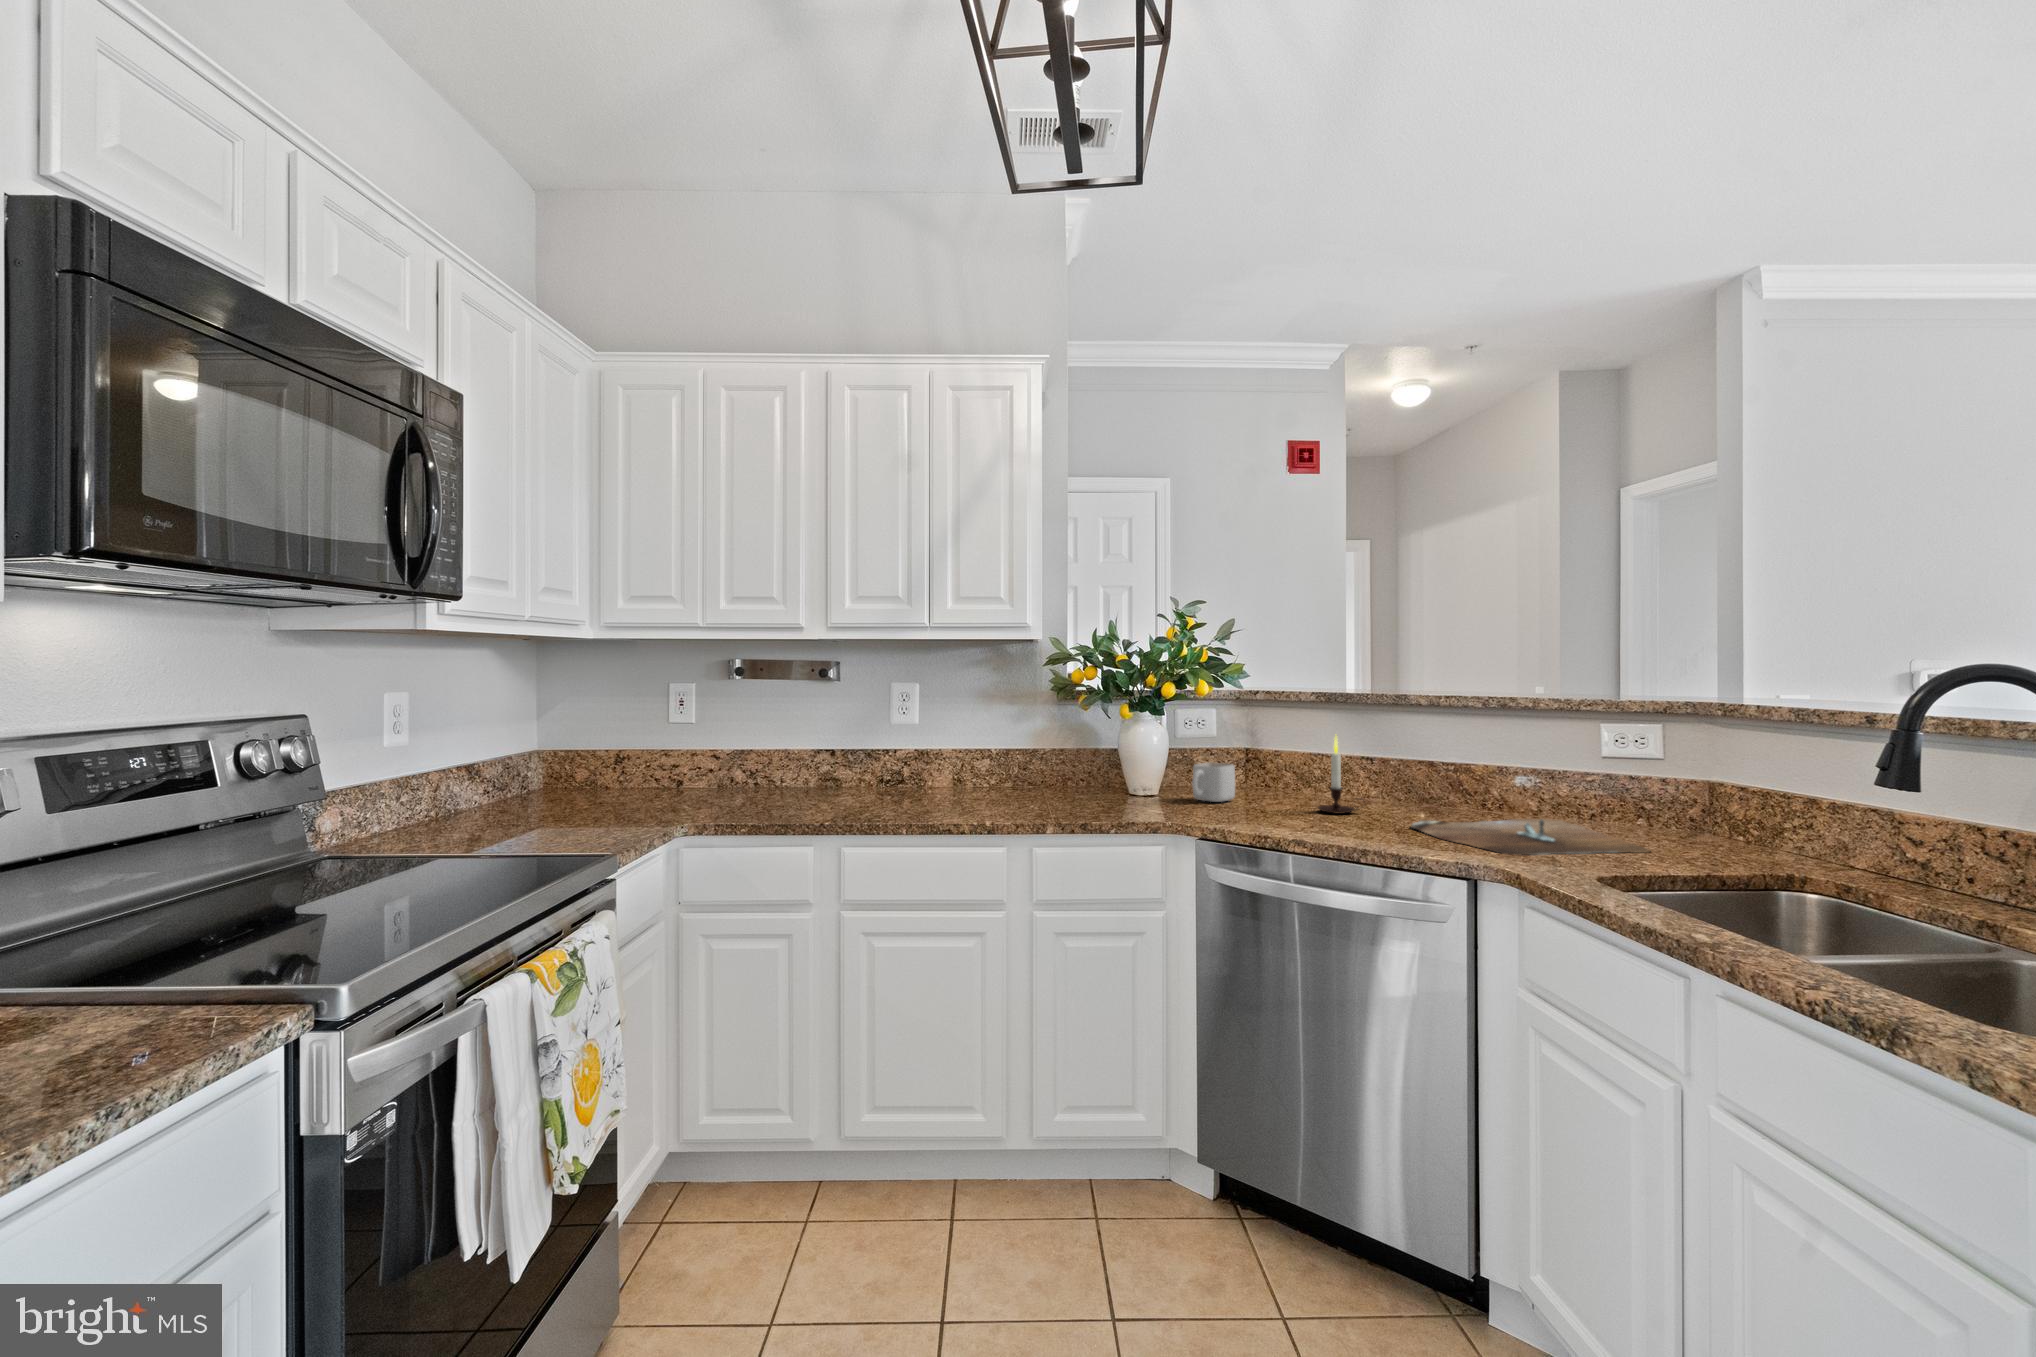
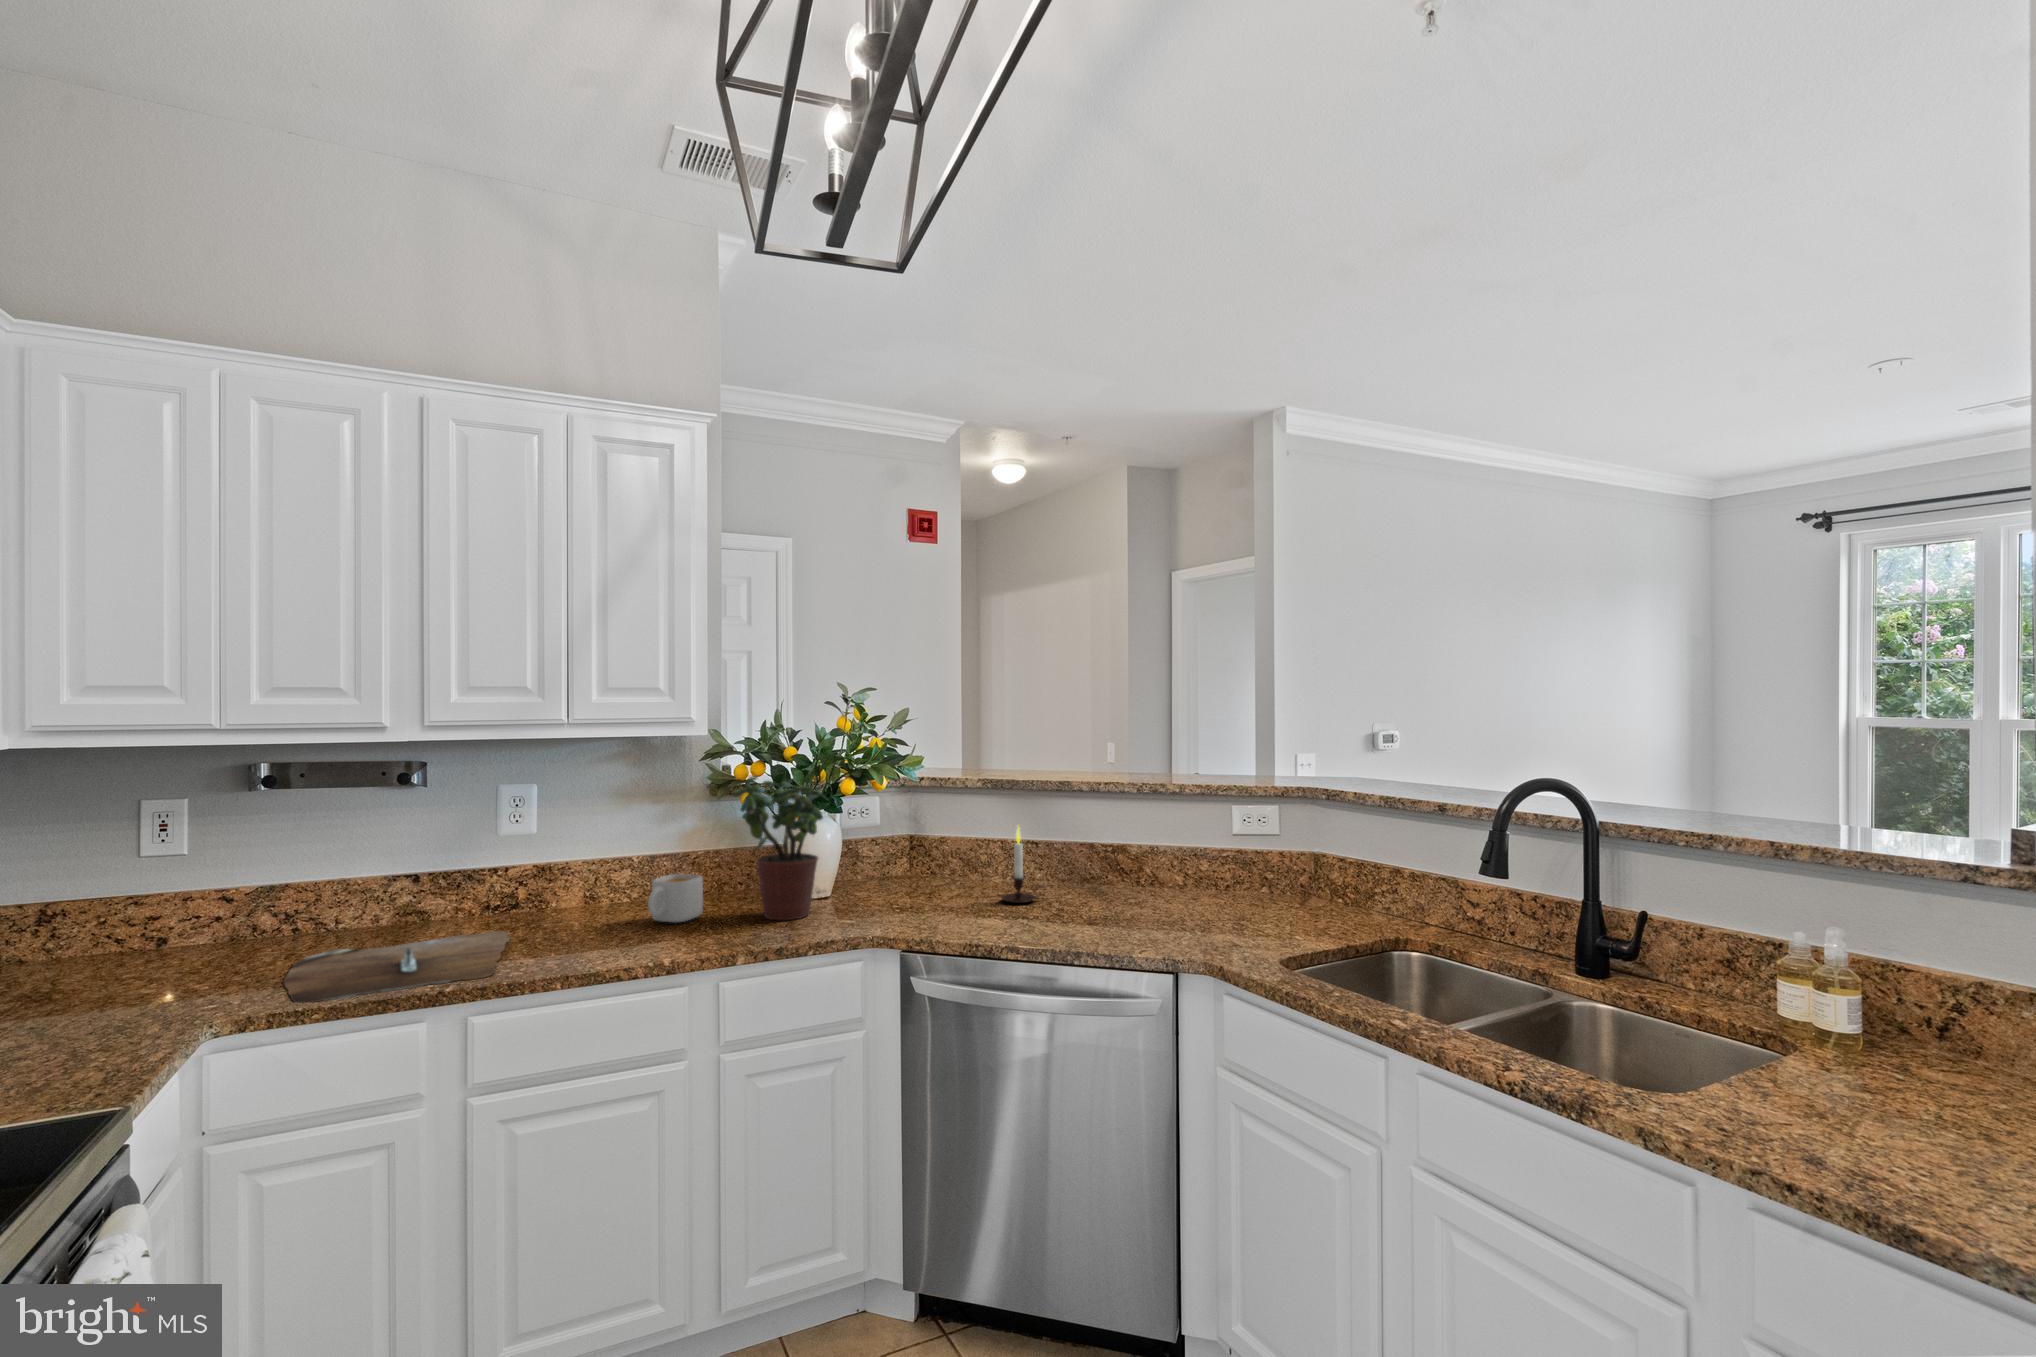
potted plant: none [1058,677,1140,808] -> present [732,777,823,920]
mug: present [1192,763,1235,802] -> present [648,874,703,923]
cutting board: present [1411,819,1651,855] -> present [283,931,510,1003]

